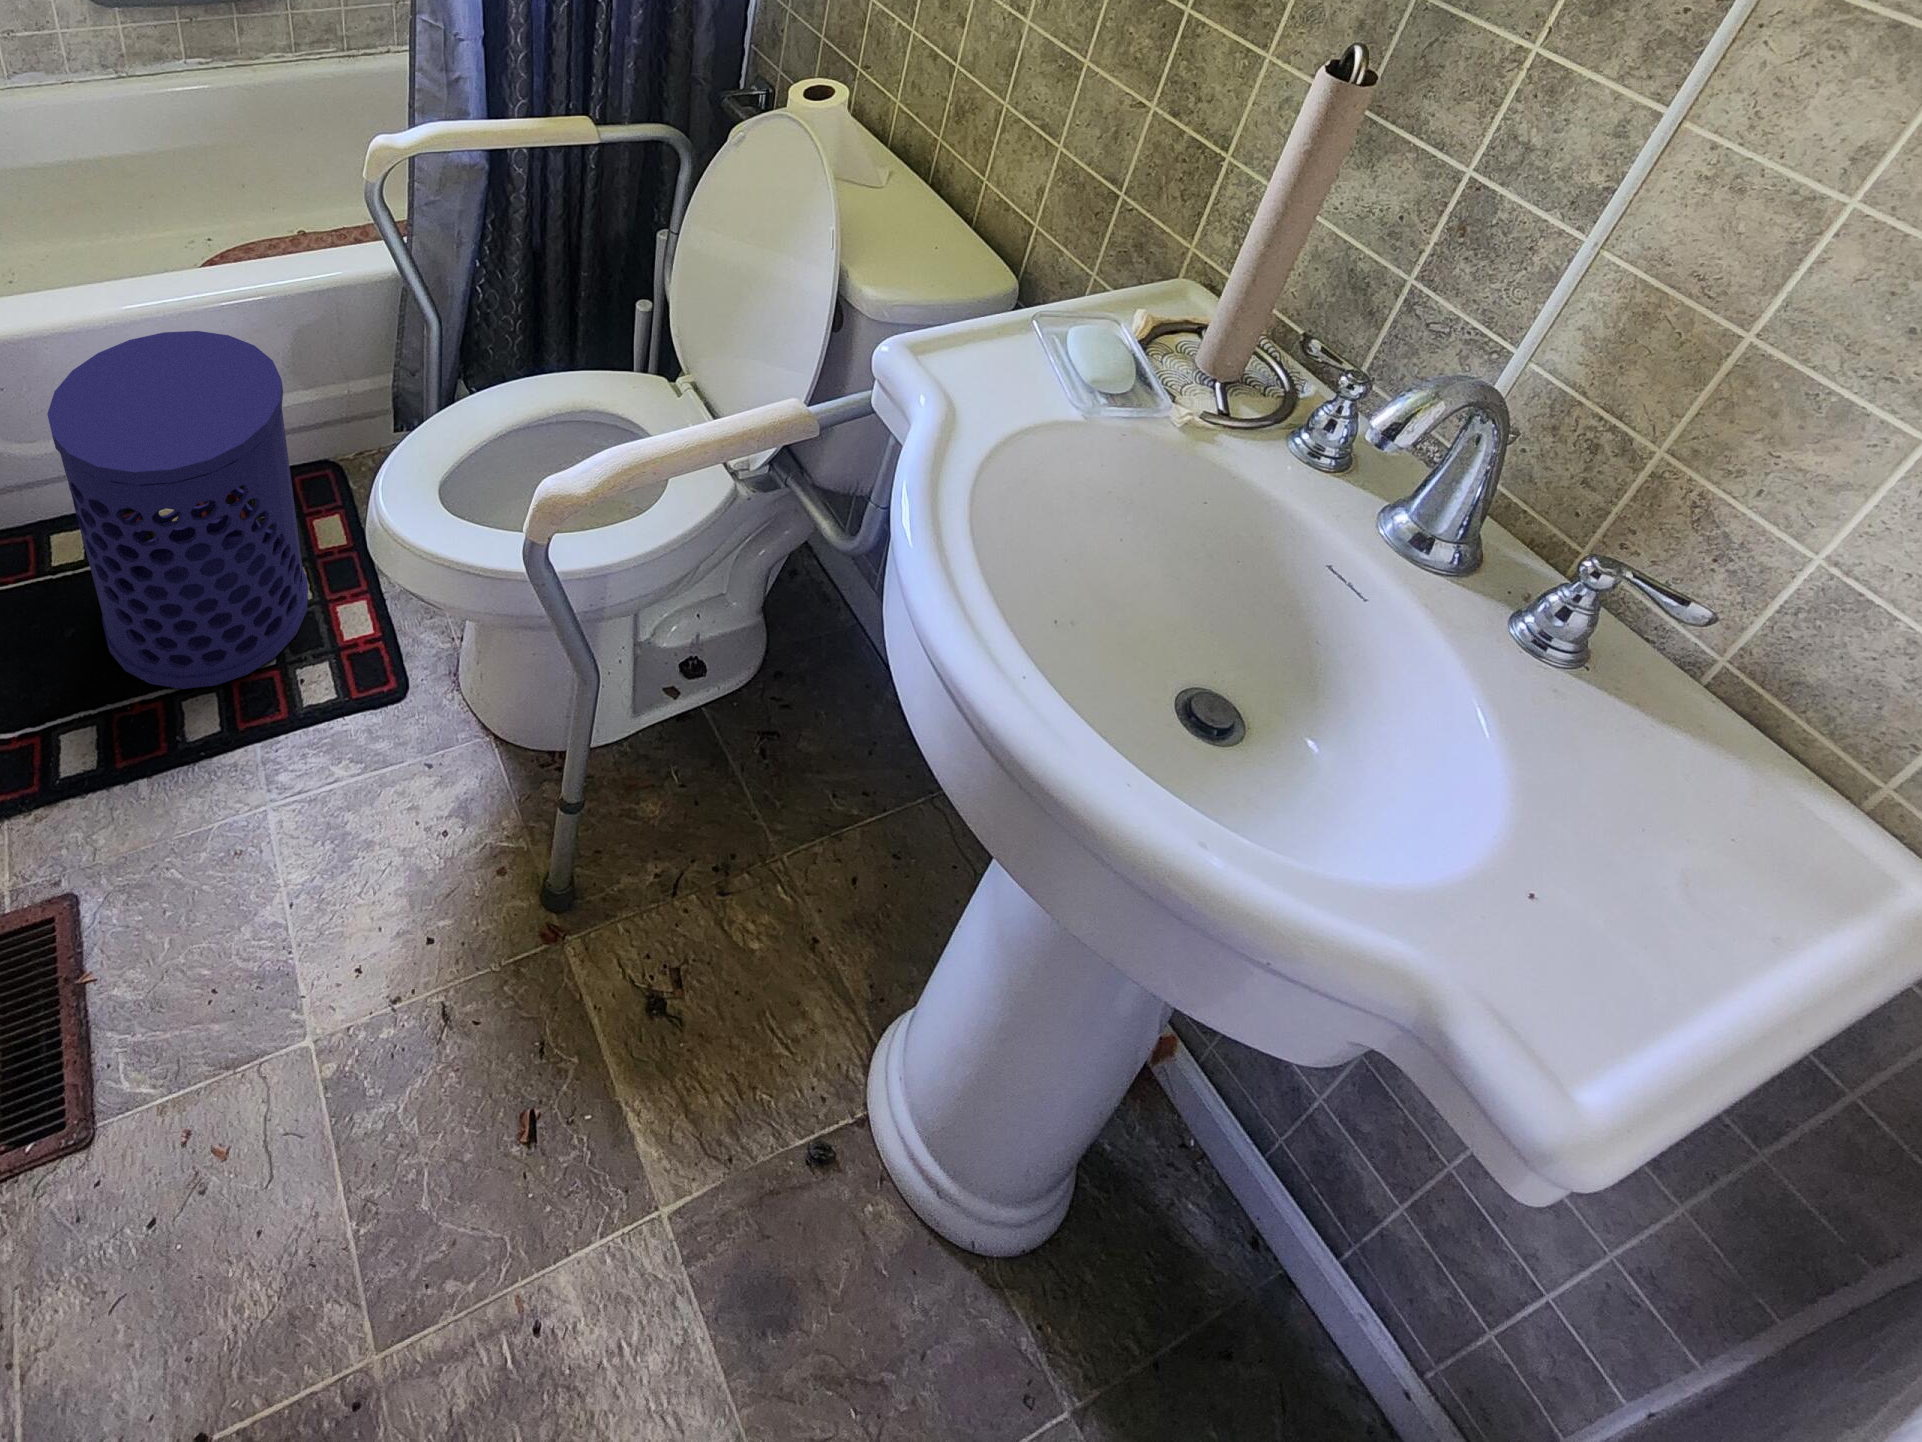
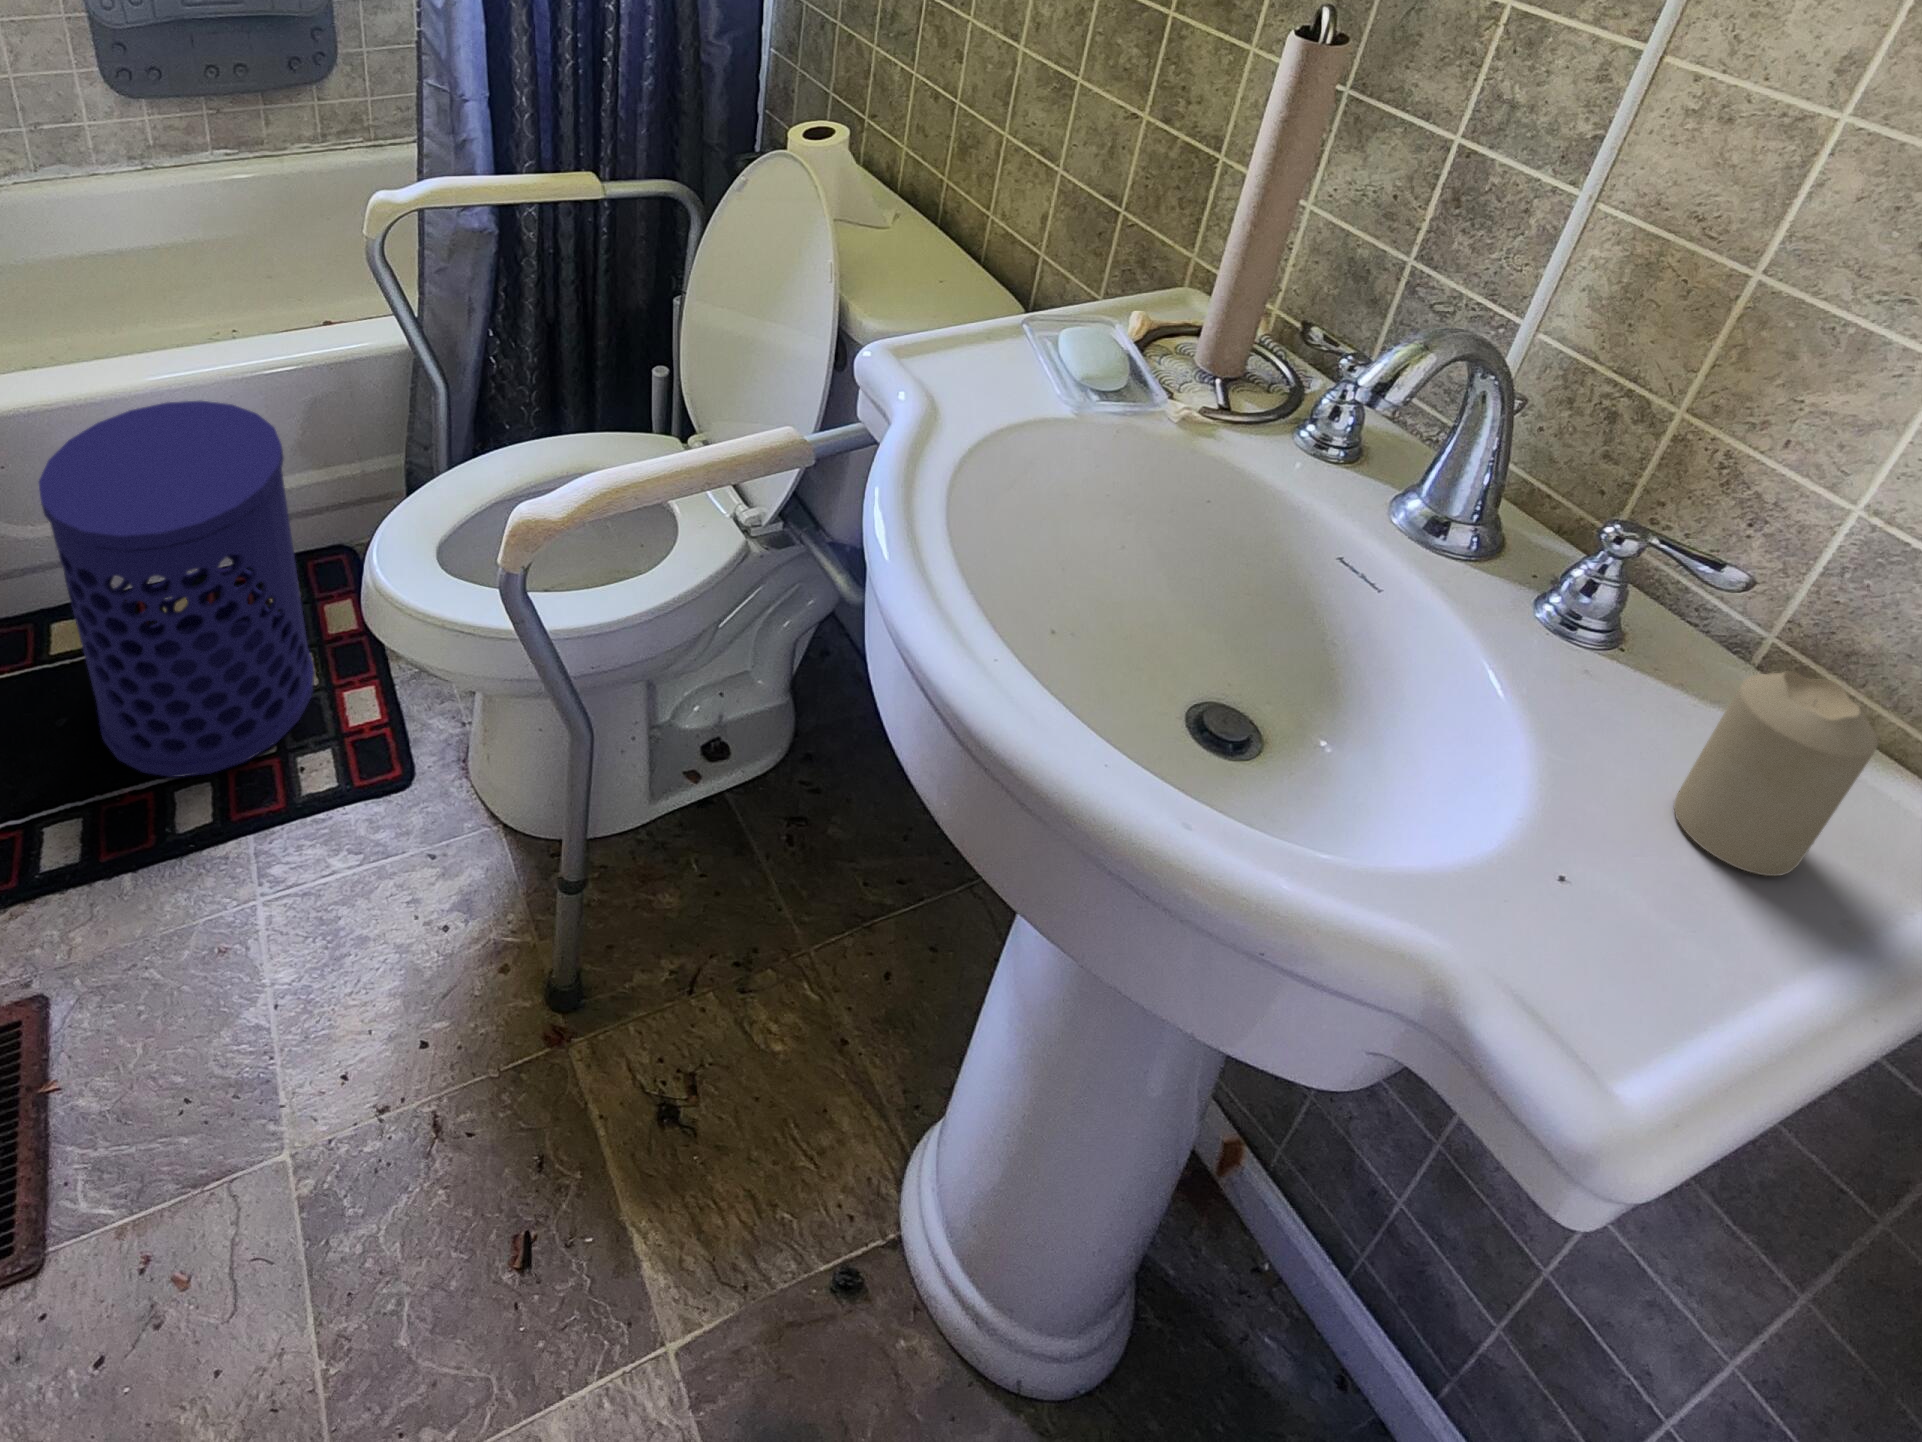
candle: none [1631,720,1825,894] -> present [1674,671,1878,876]

